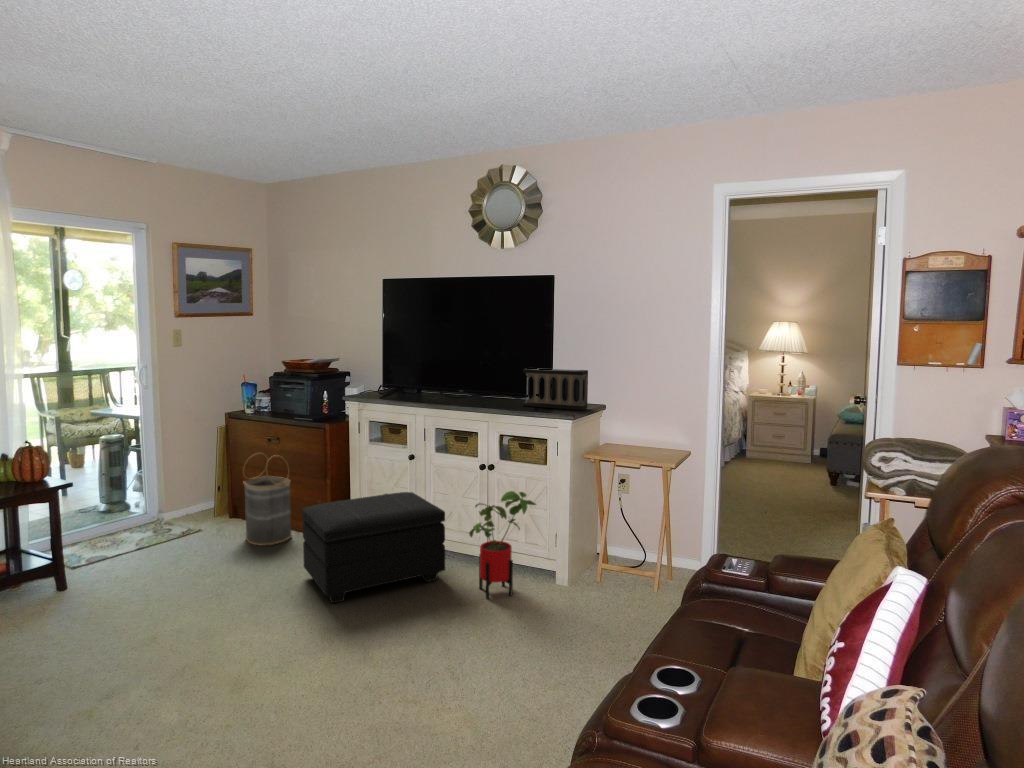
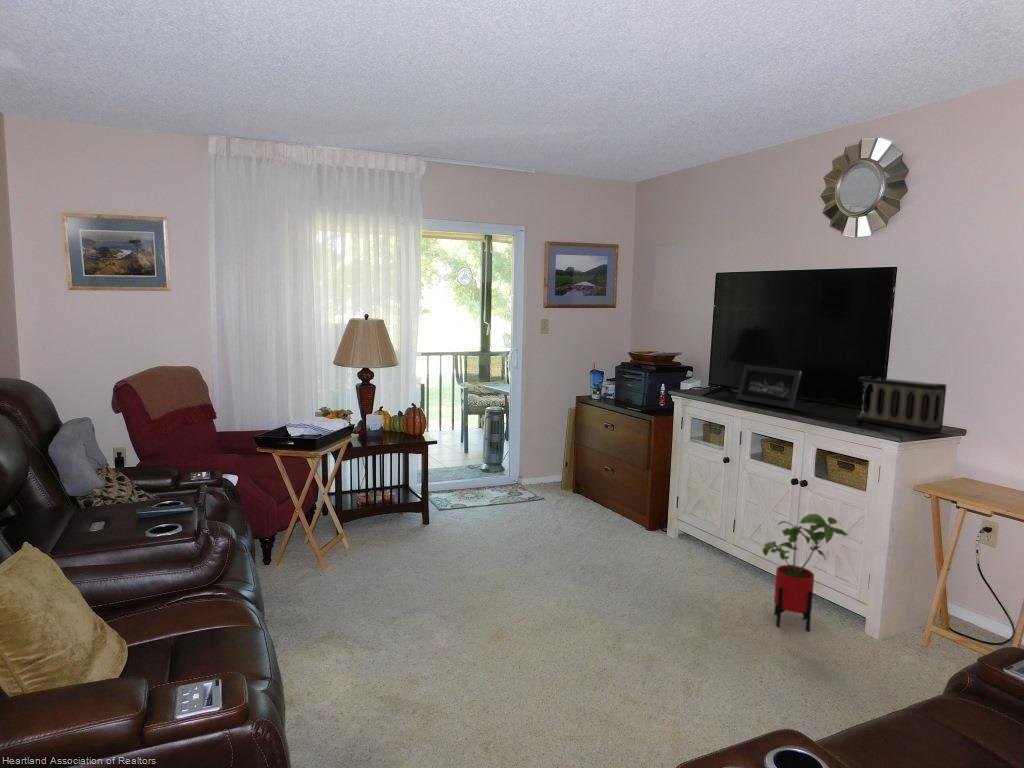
picture frame: none [414,365,473,402] -> present [737,365,802,408]
basket: present [244,455,292,545] -> none [576,436,617,522]
footstool: present [302,492,445,603] -> none [608,491,745,593]

